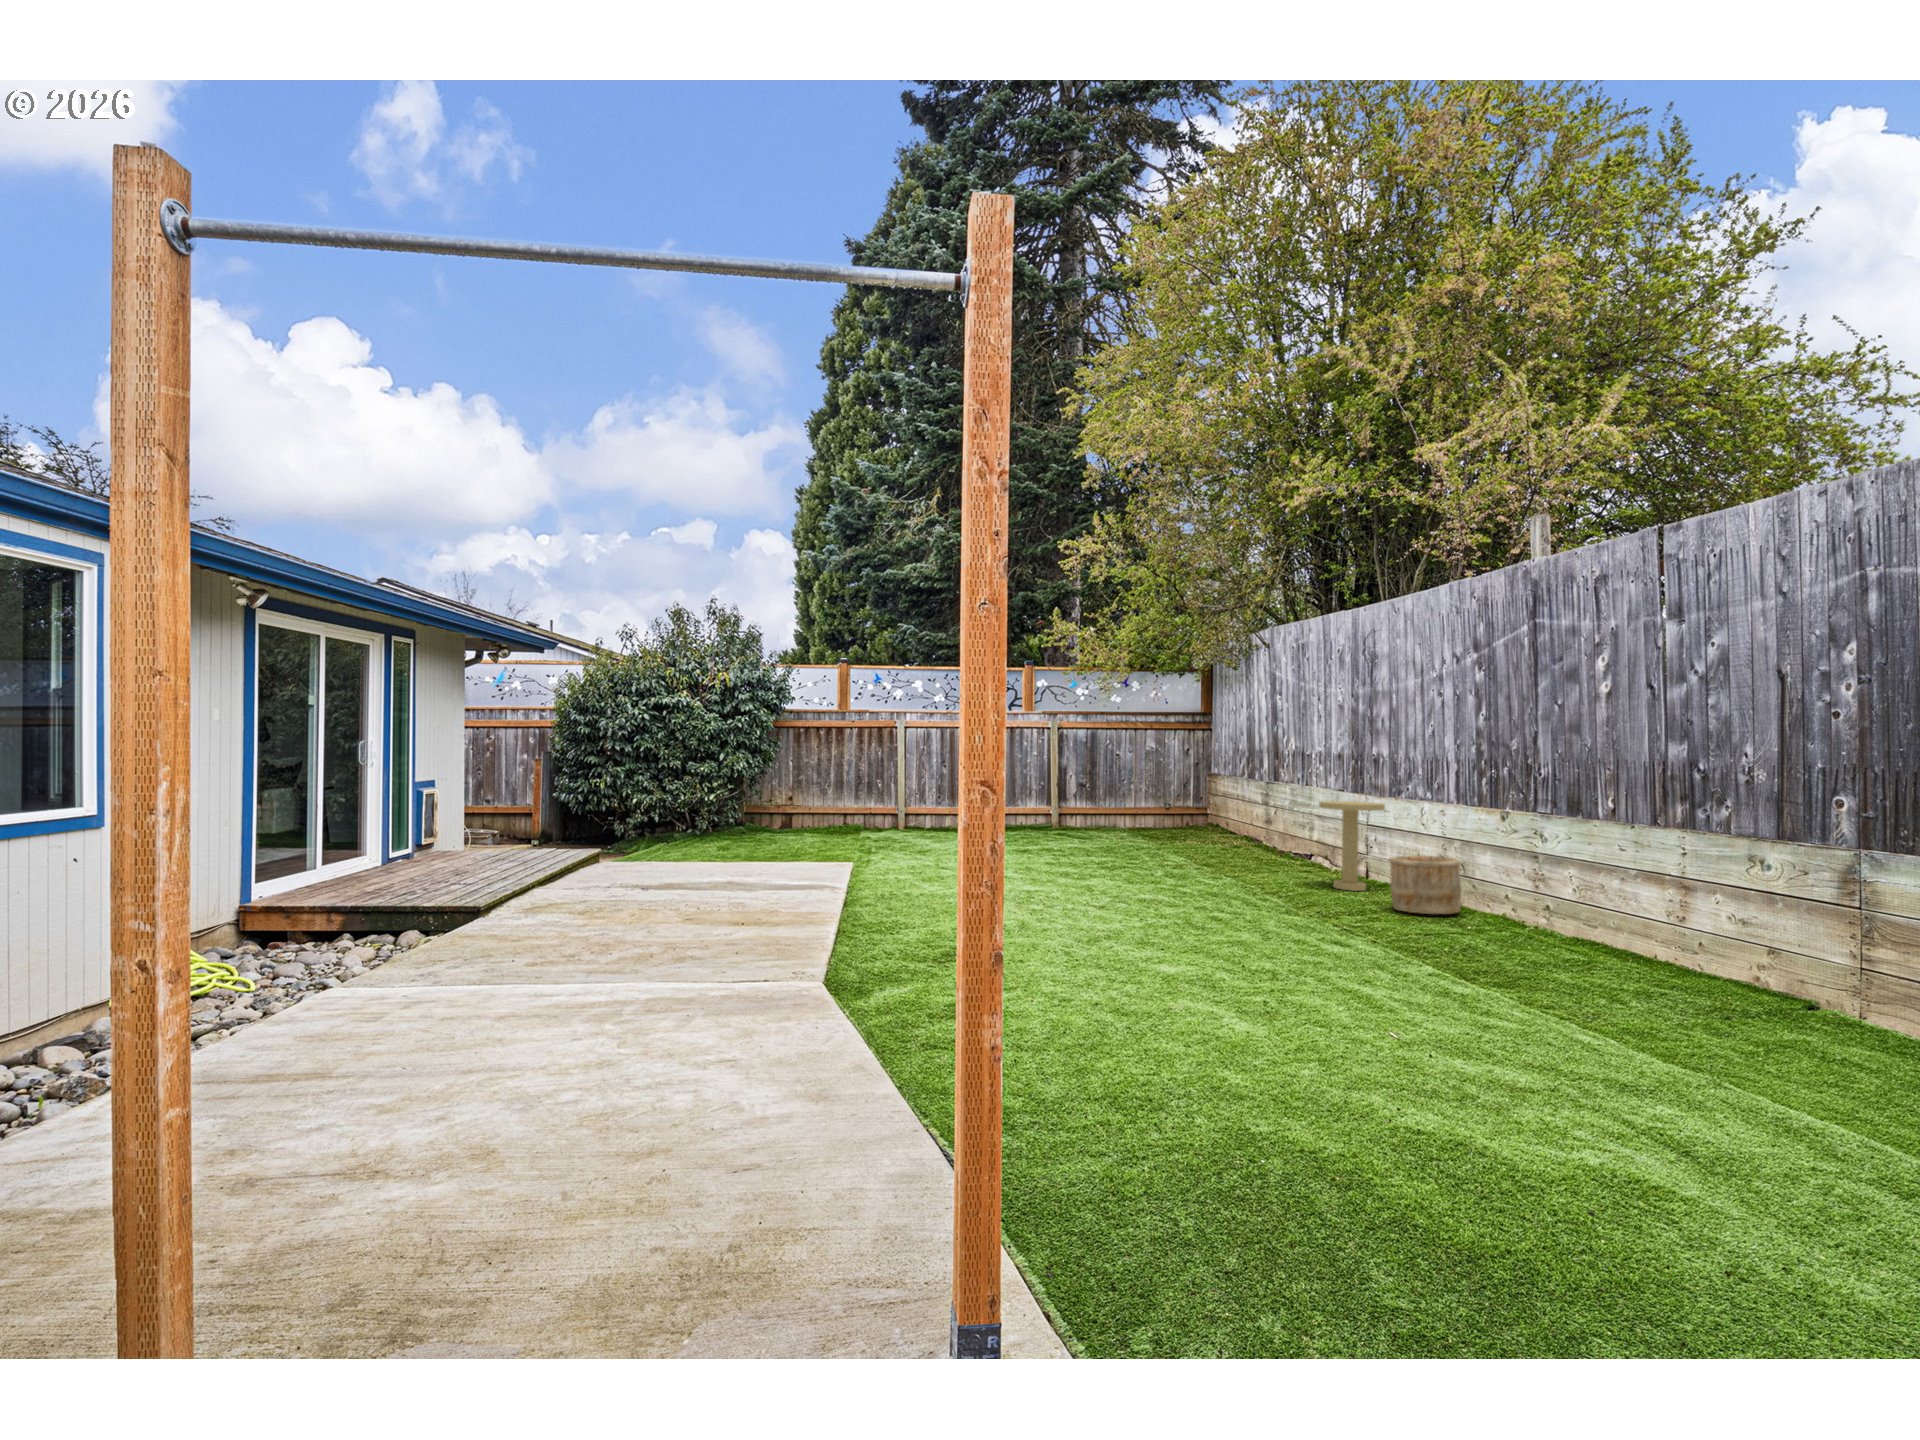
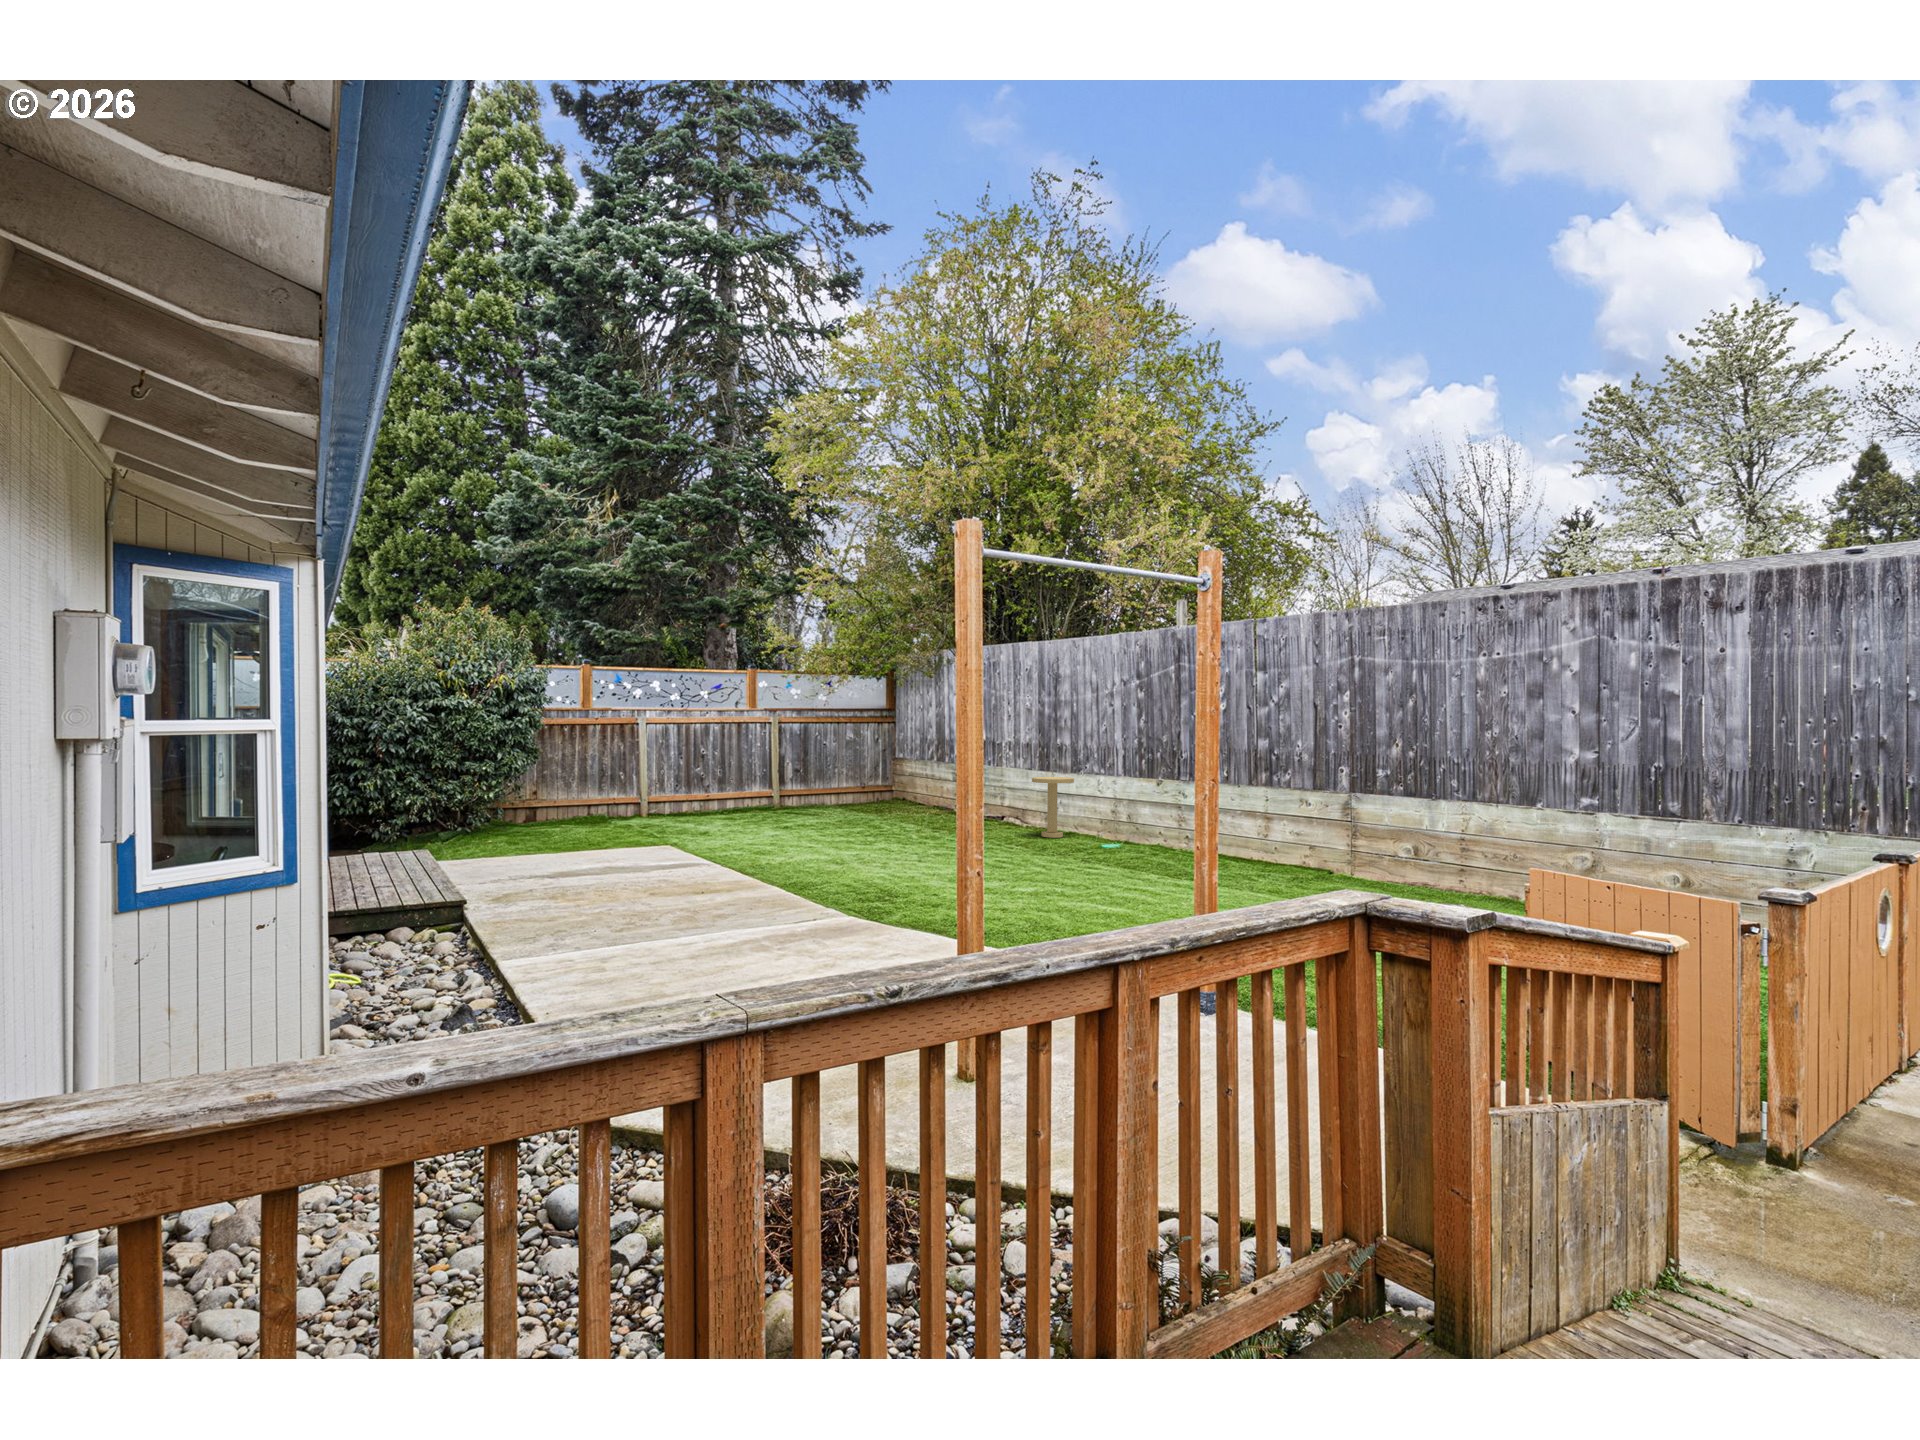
wooden bucket: present [1388,856,1462,914] -> none [1089,811,1134,848]

